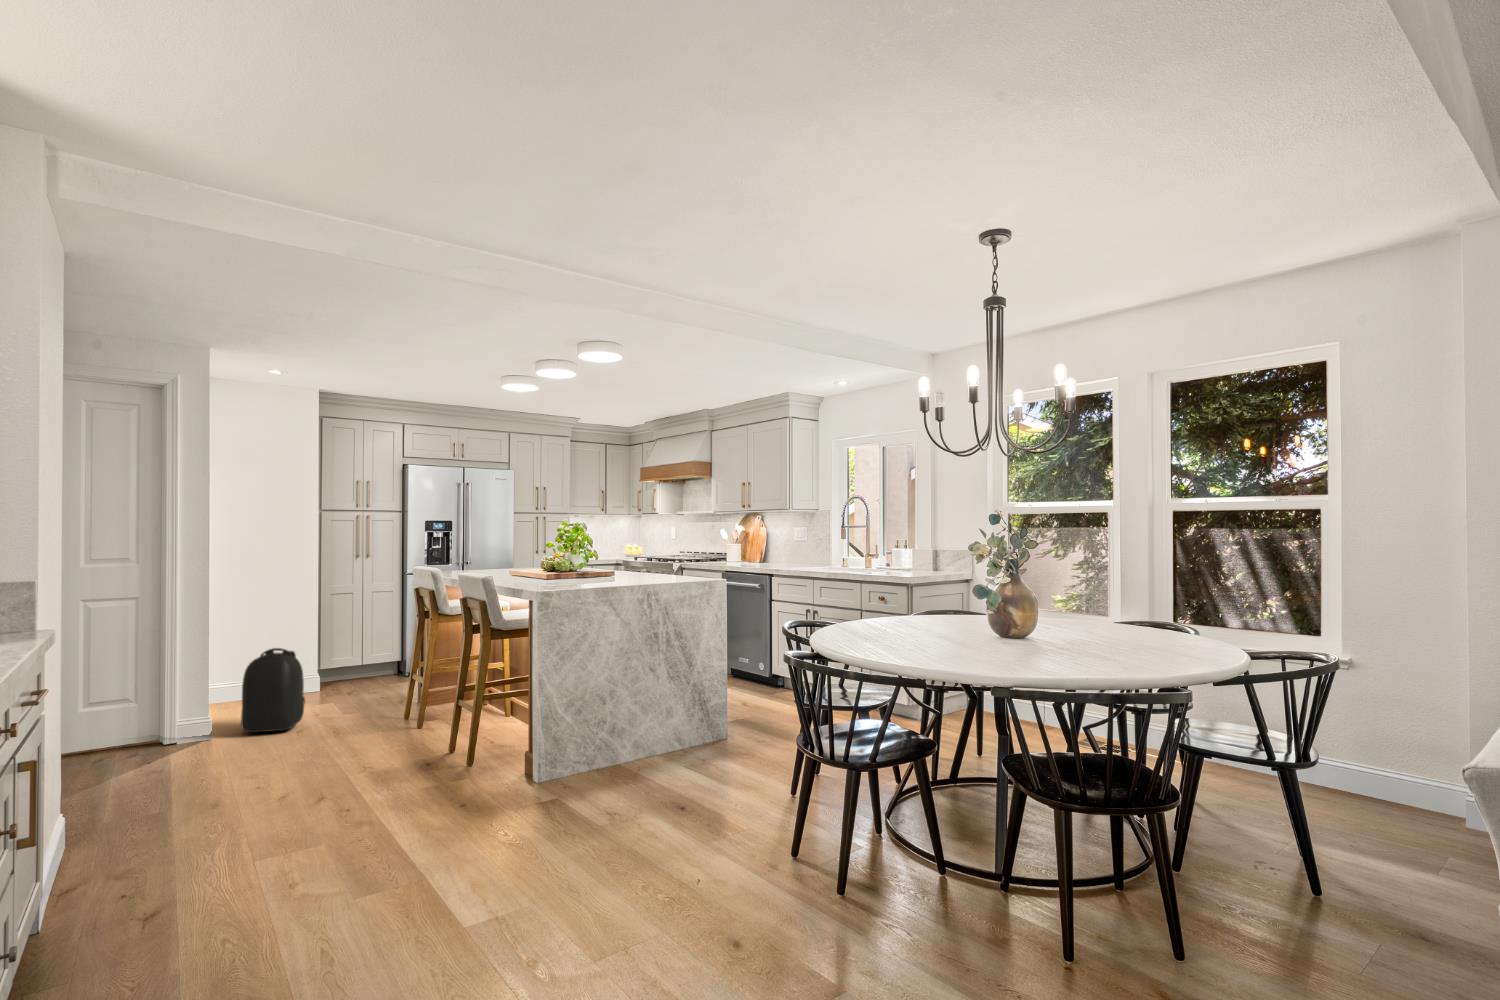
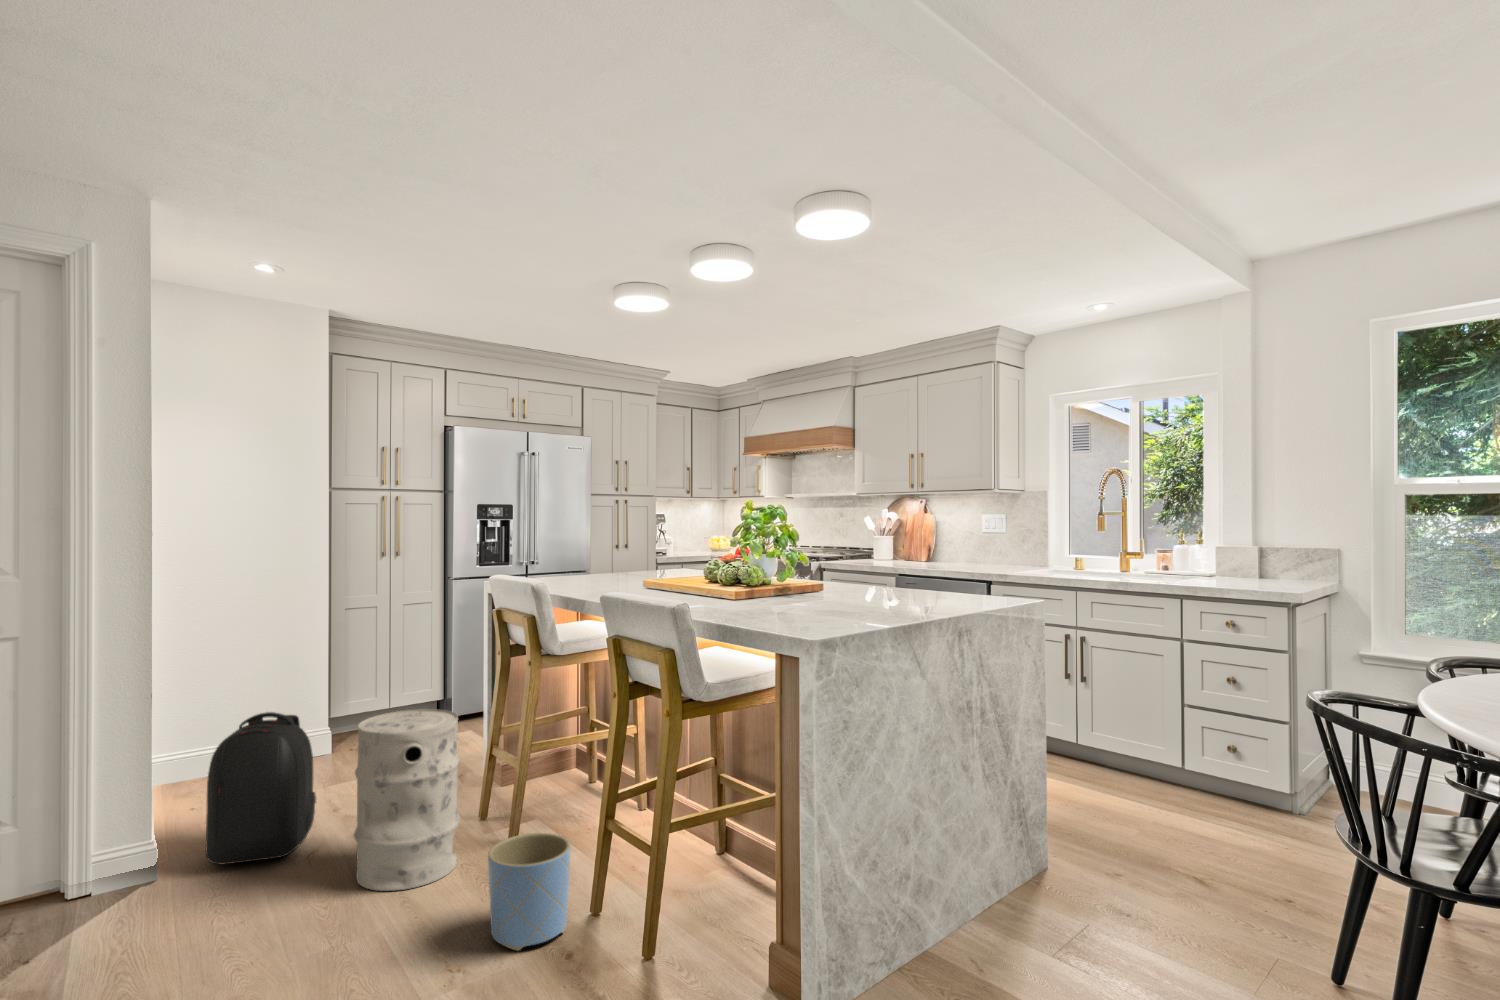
trash can: none [324,646,387,742] -> present [354,709,460,891]
planter: none [391,706,437,760] -> present [488,833,571,950]

